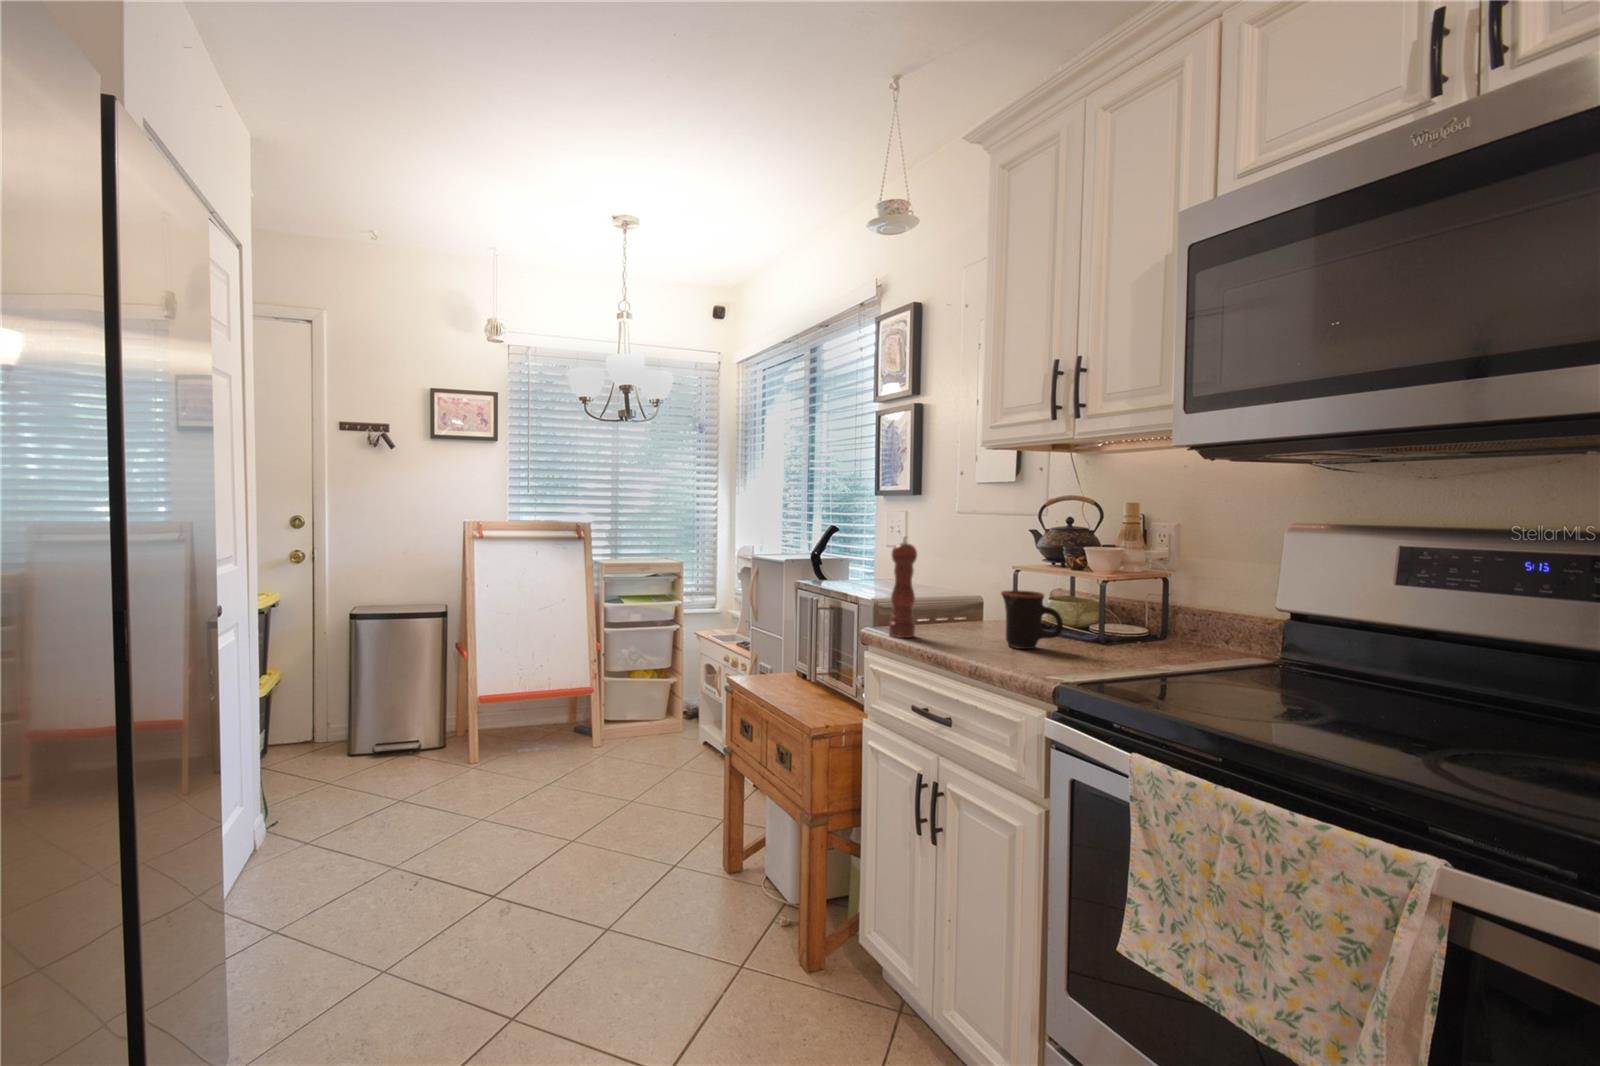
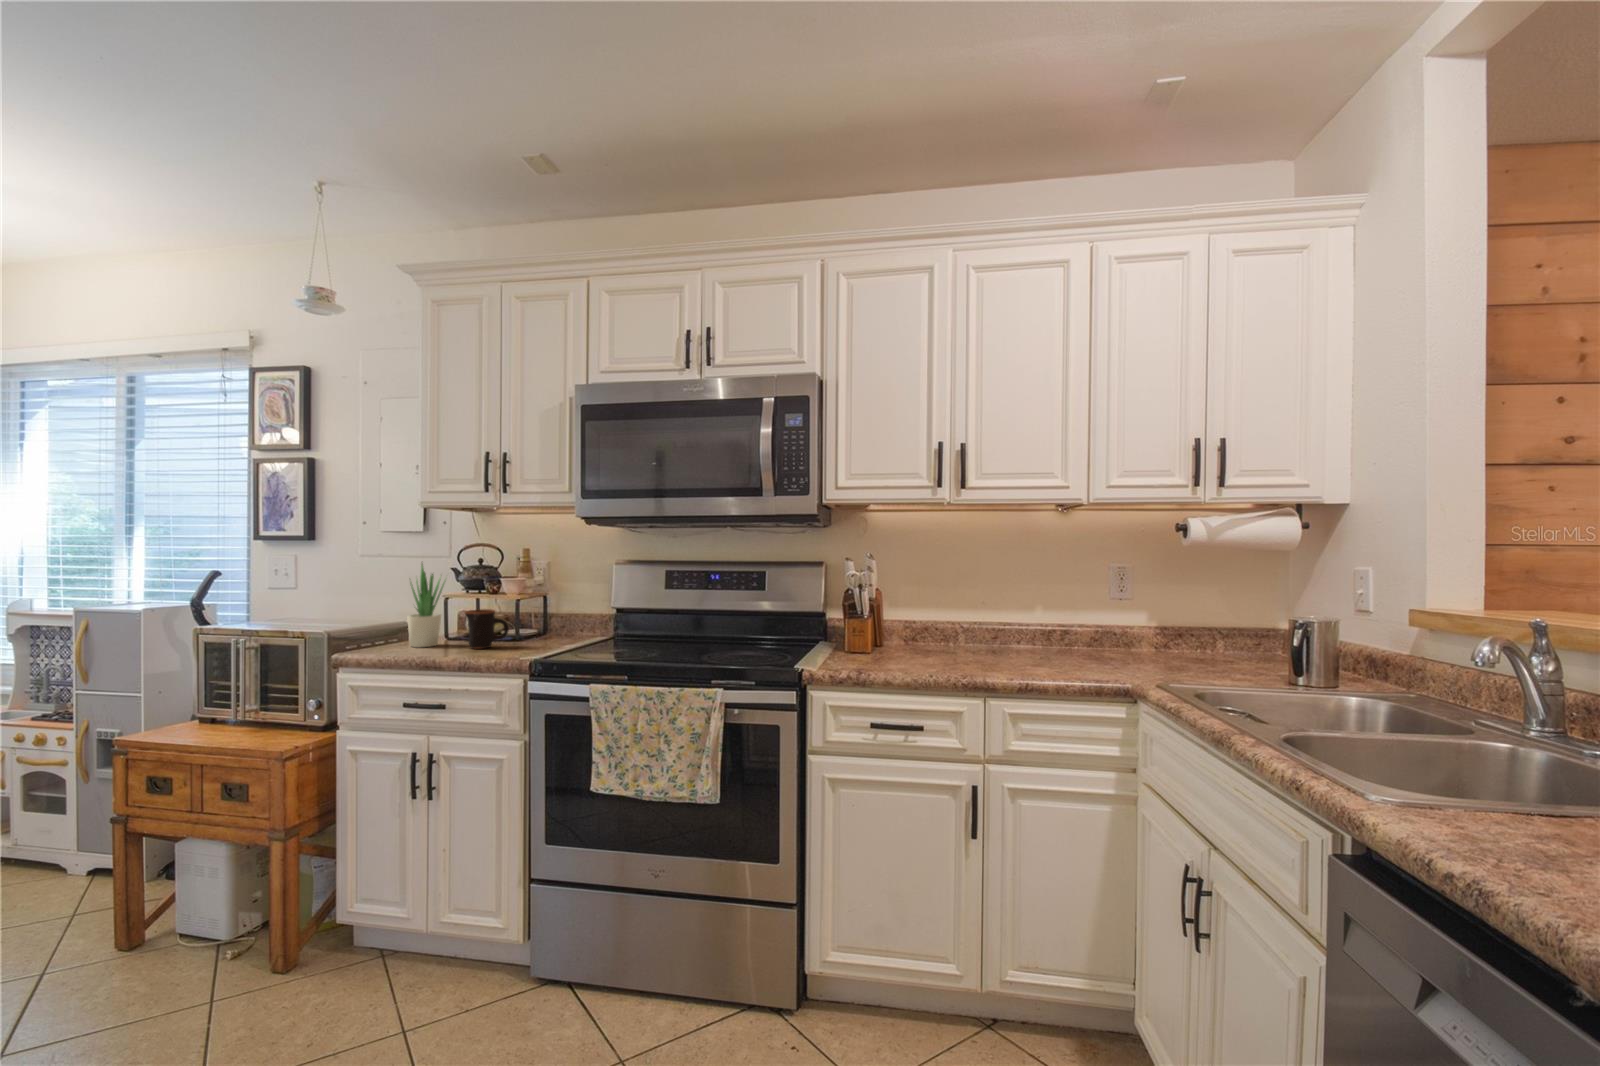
potted plant: none [944,517,995,634] -> present [407,564,445,647]
pepper mill: present [889,536,917,638] -> none [373,578,397,657]

